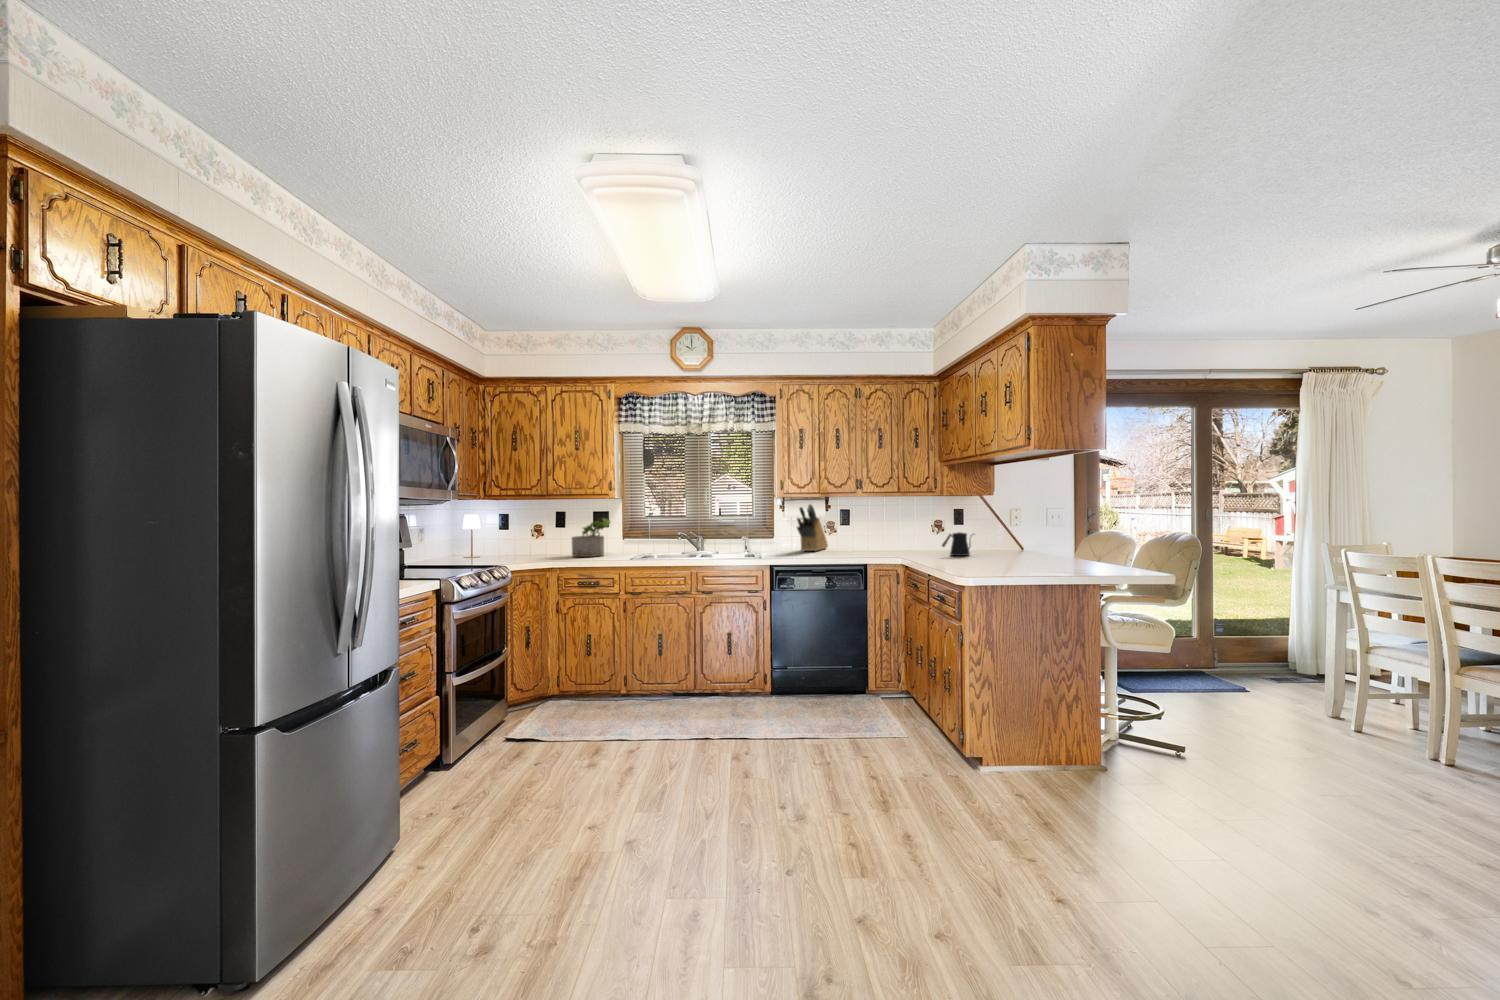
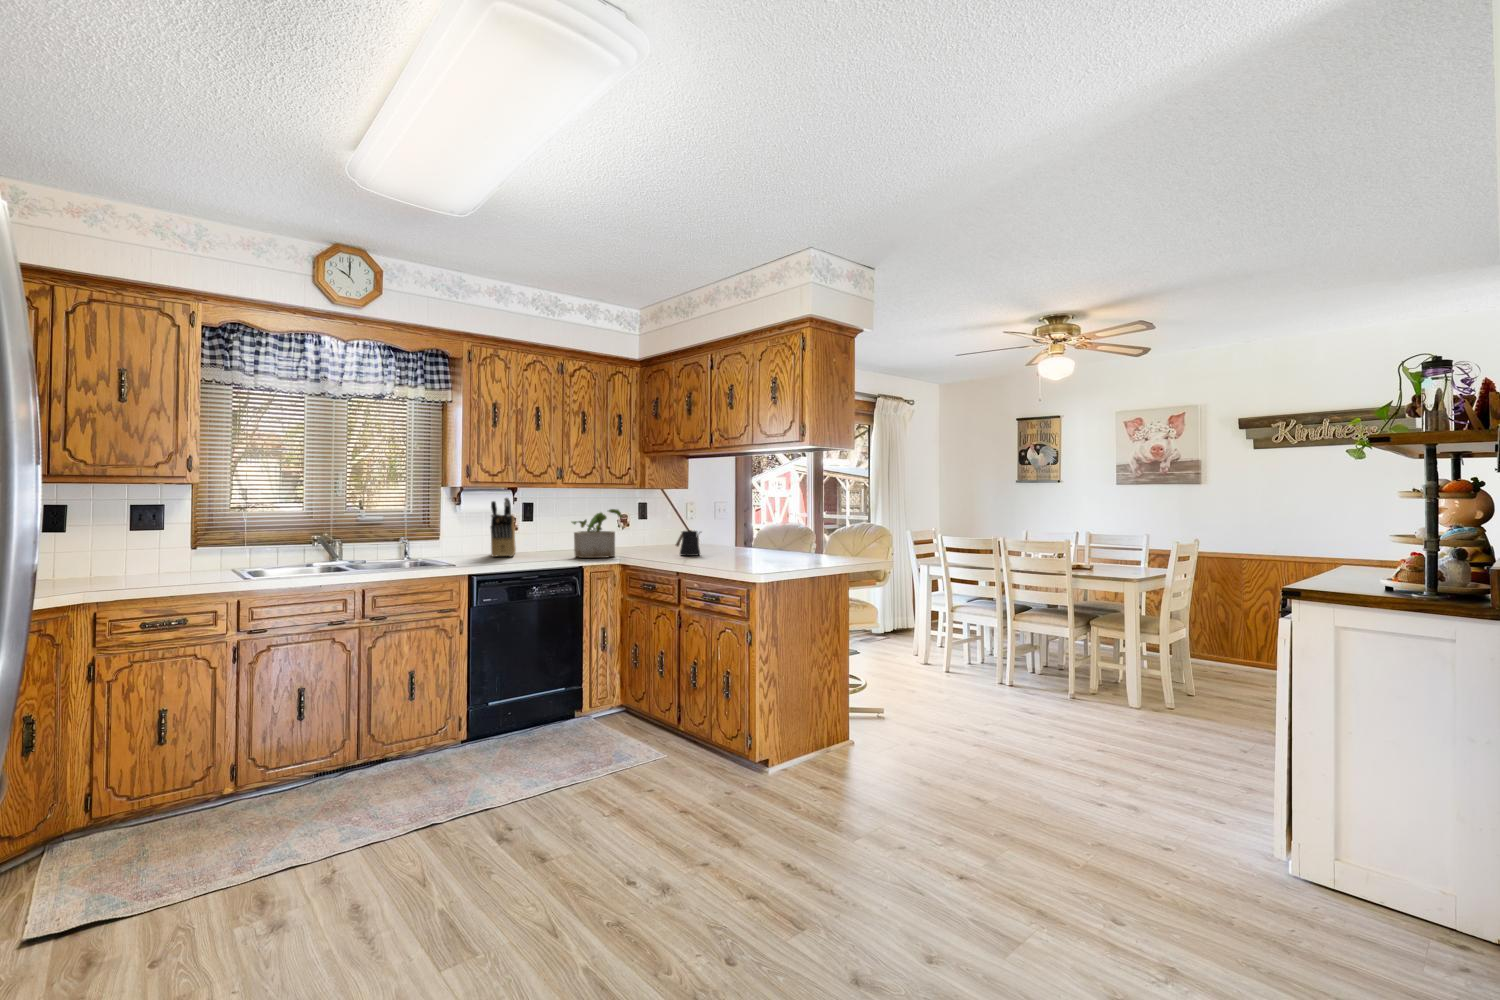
potted plant: present [572,518,610,557] -> present [572,509,622,558]

